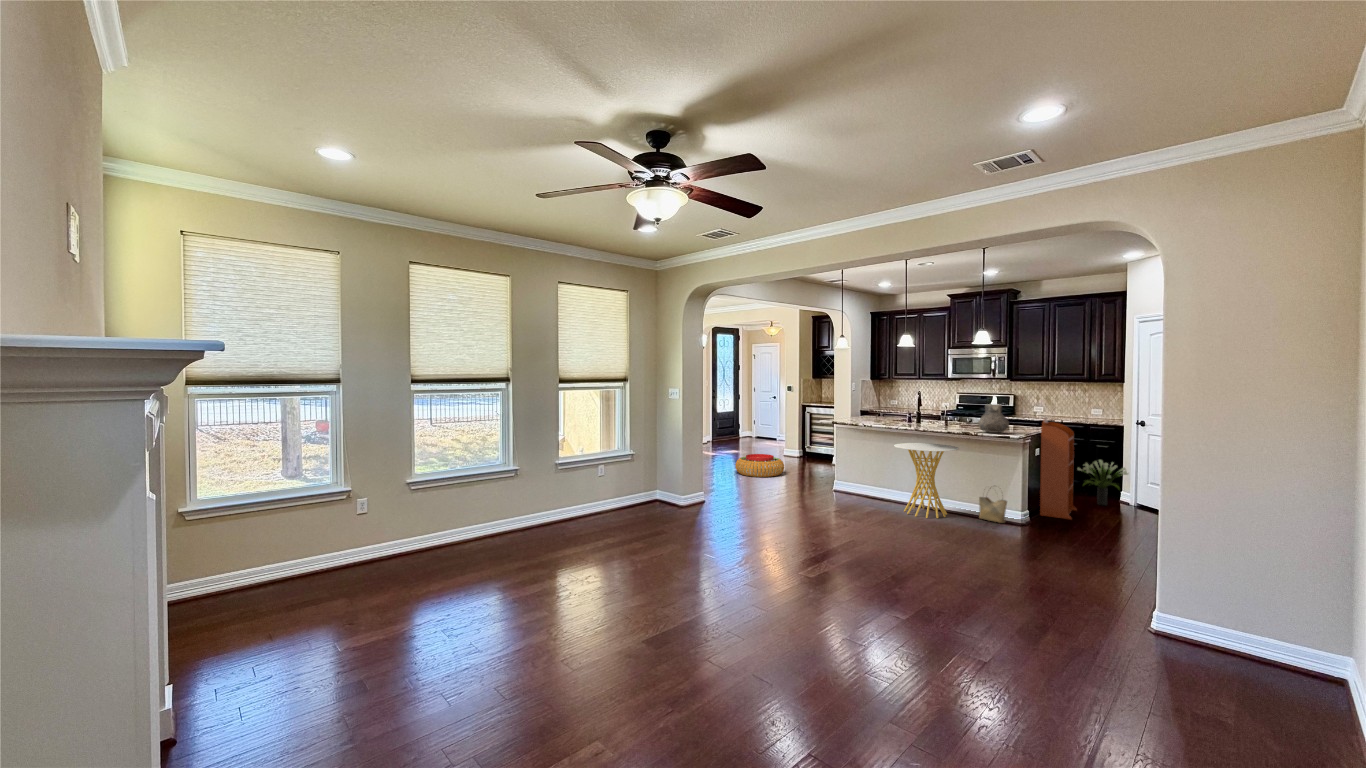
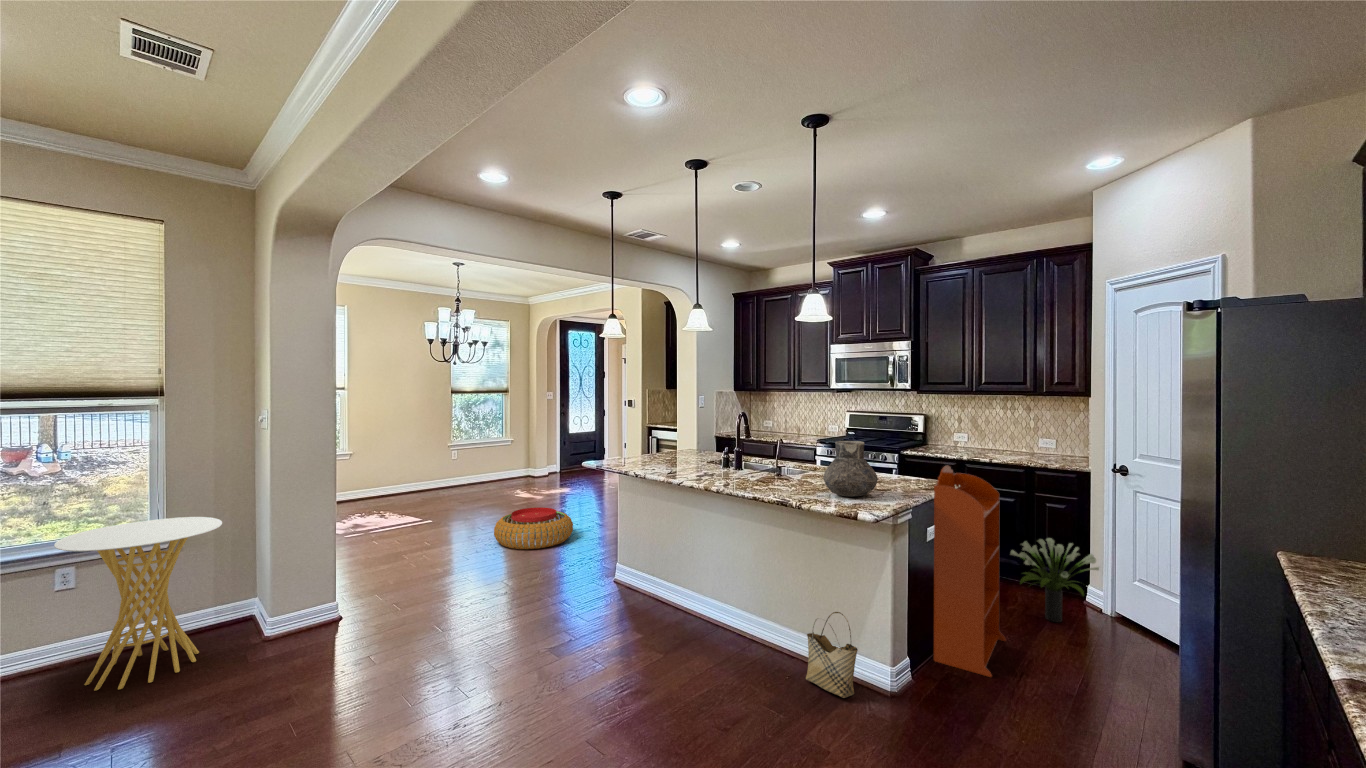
side table: present [894,443,959,518] -> present [54,517,222,690]

